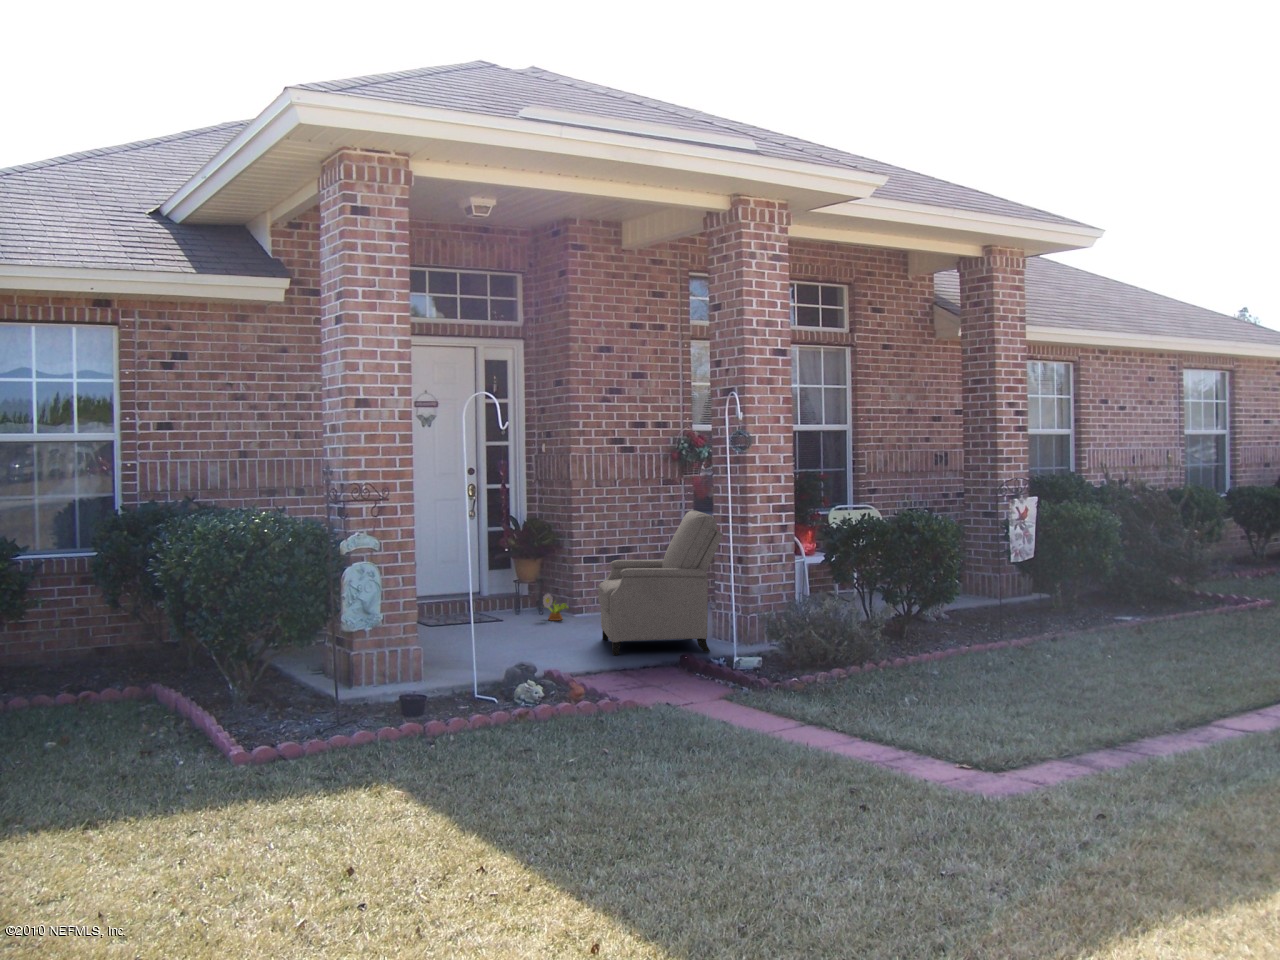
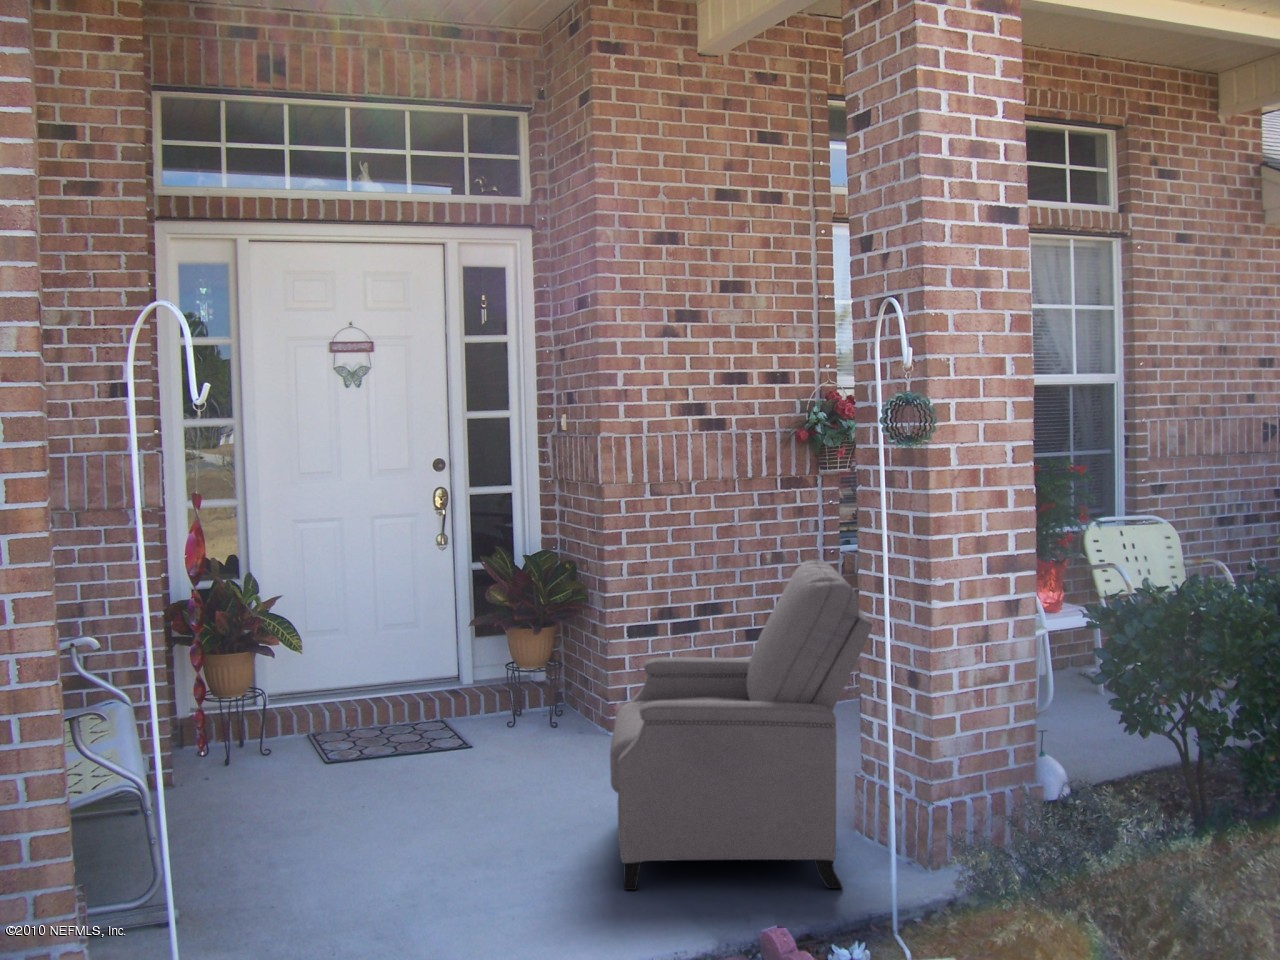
decorative plant: present [543,594,568,621] -> none [553,688,600,738]

